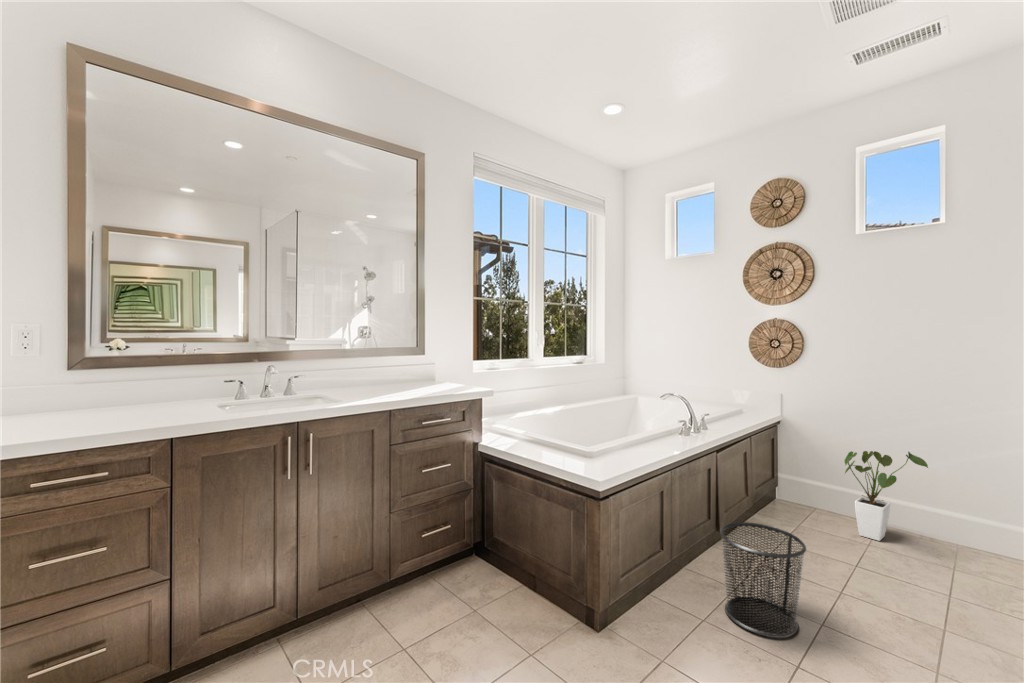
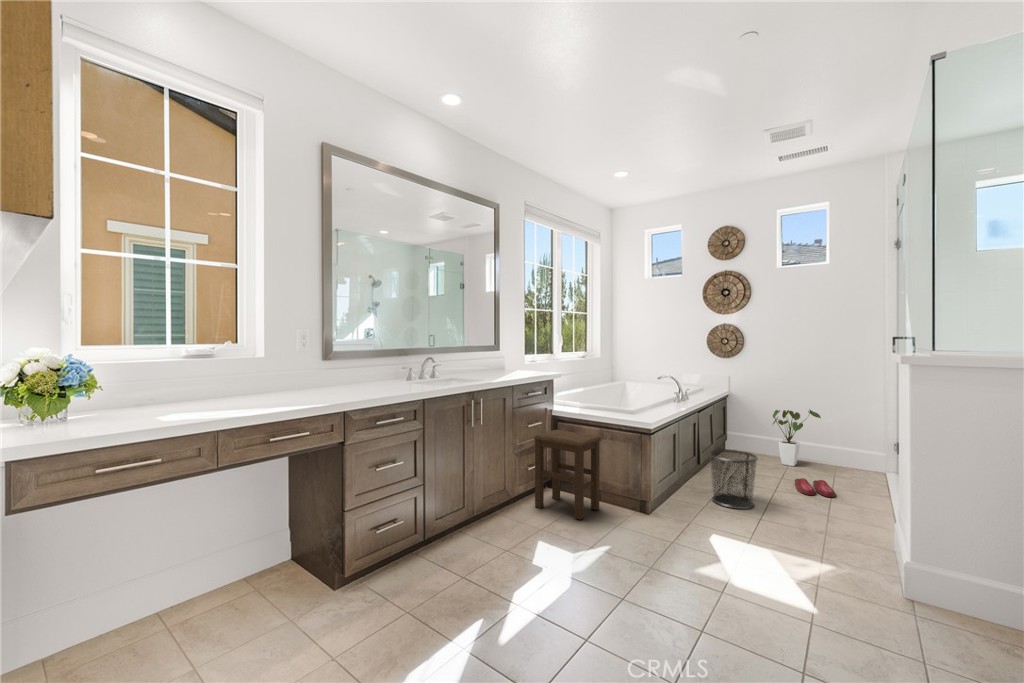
stool: none [426,477,530,640] -> present [534,430,601,520]
slippers: none [879,573,956,621] -> present [795,478,835,497]

